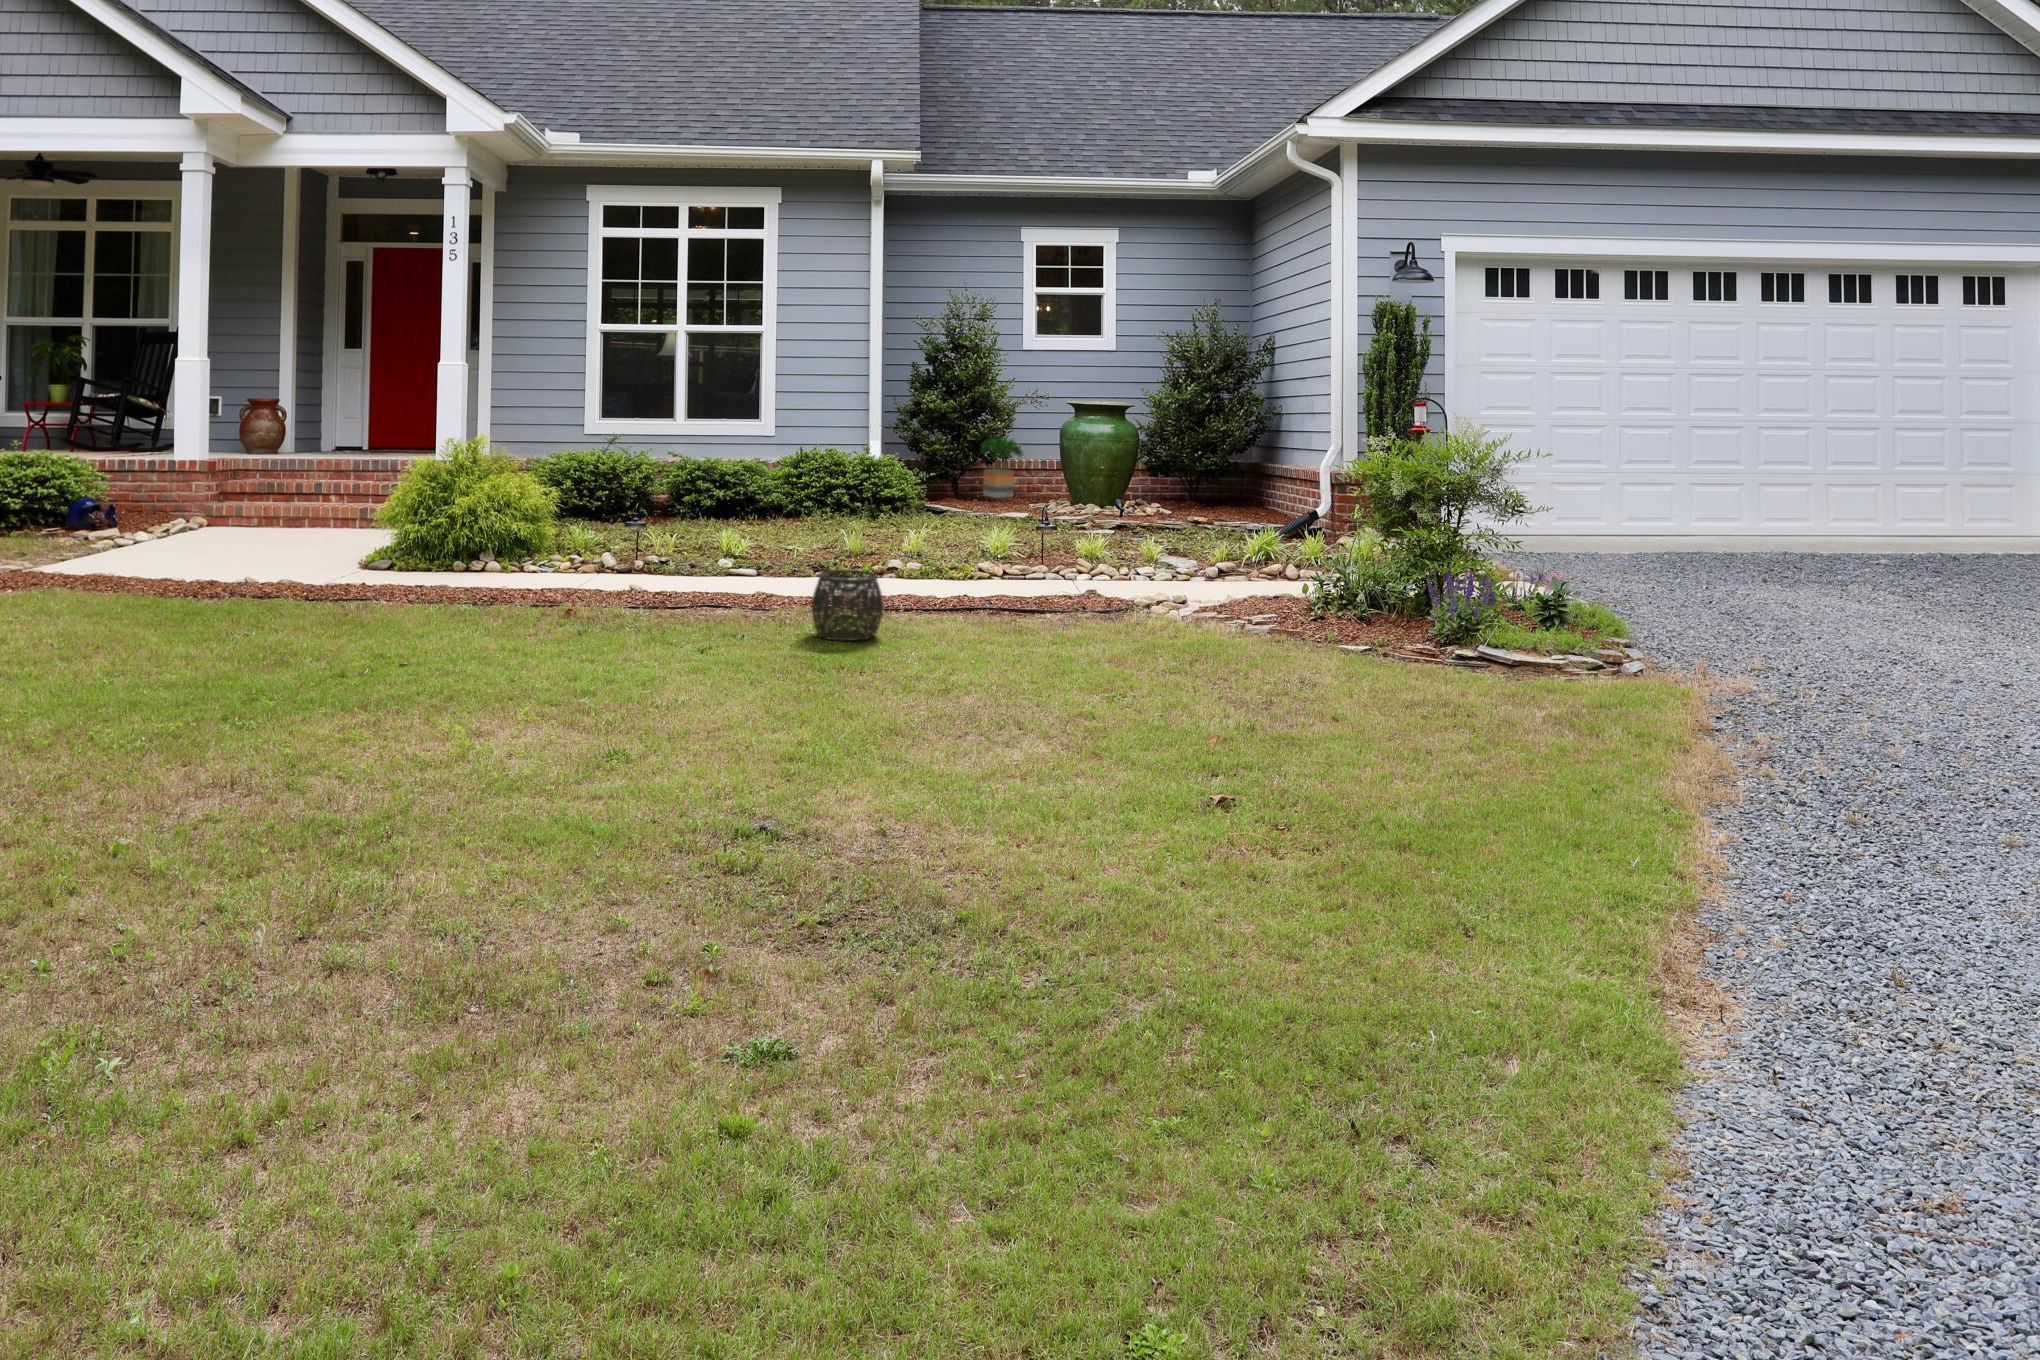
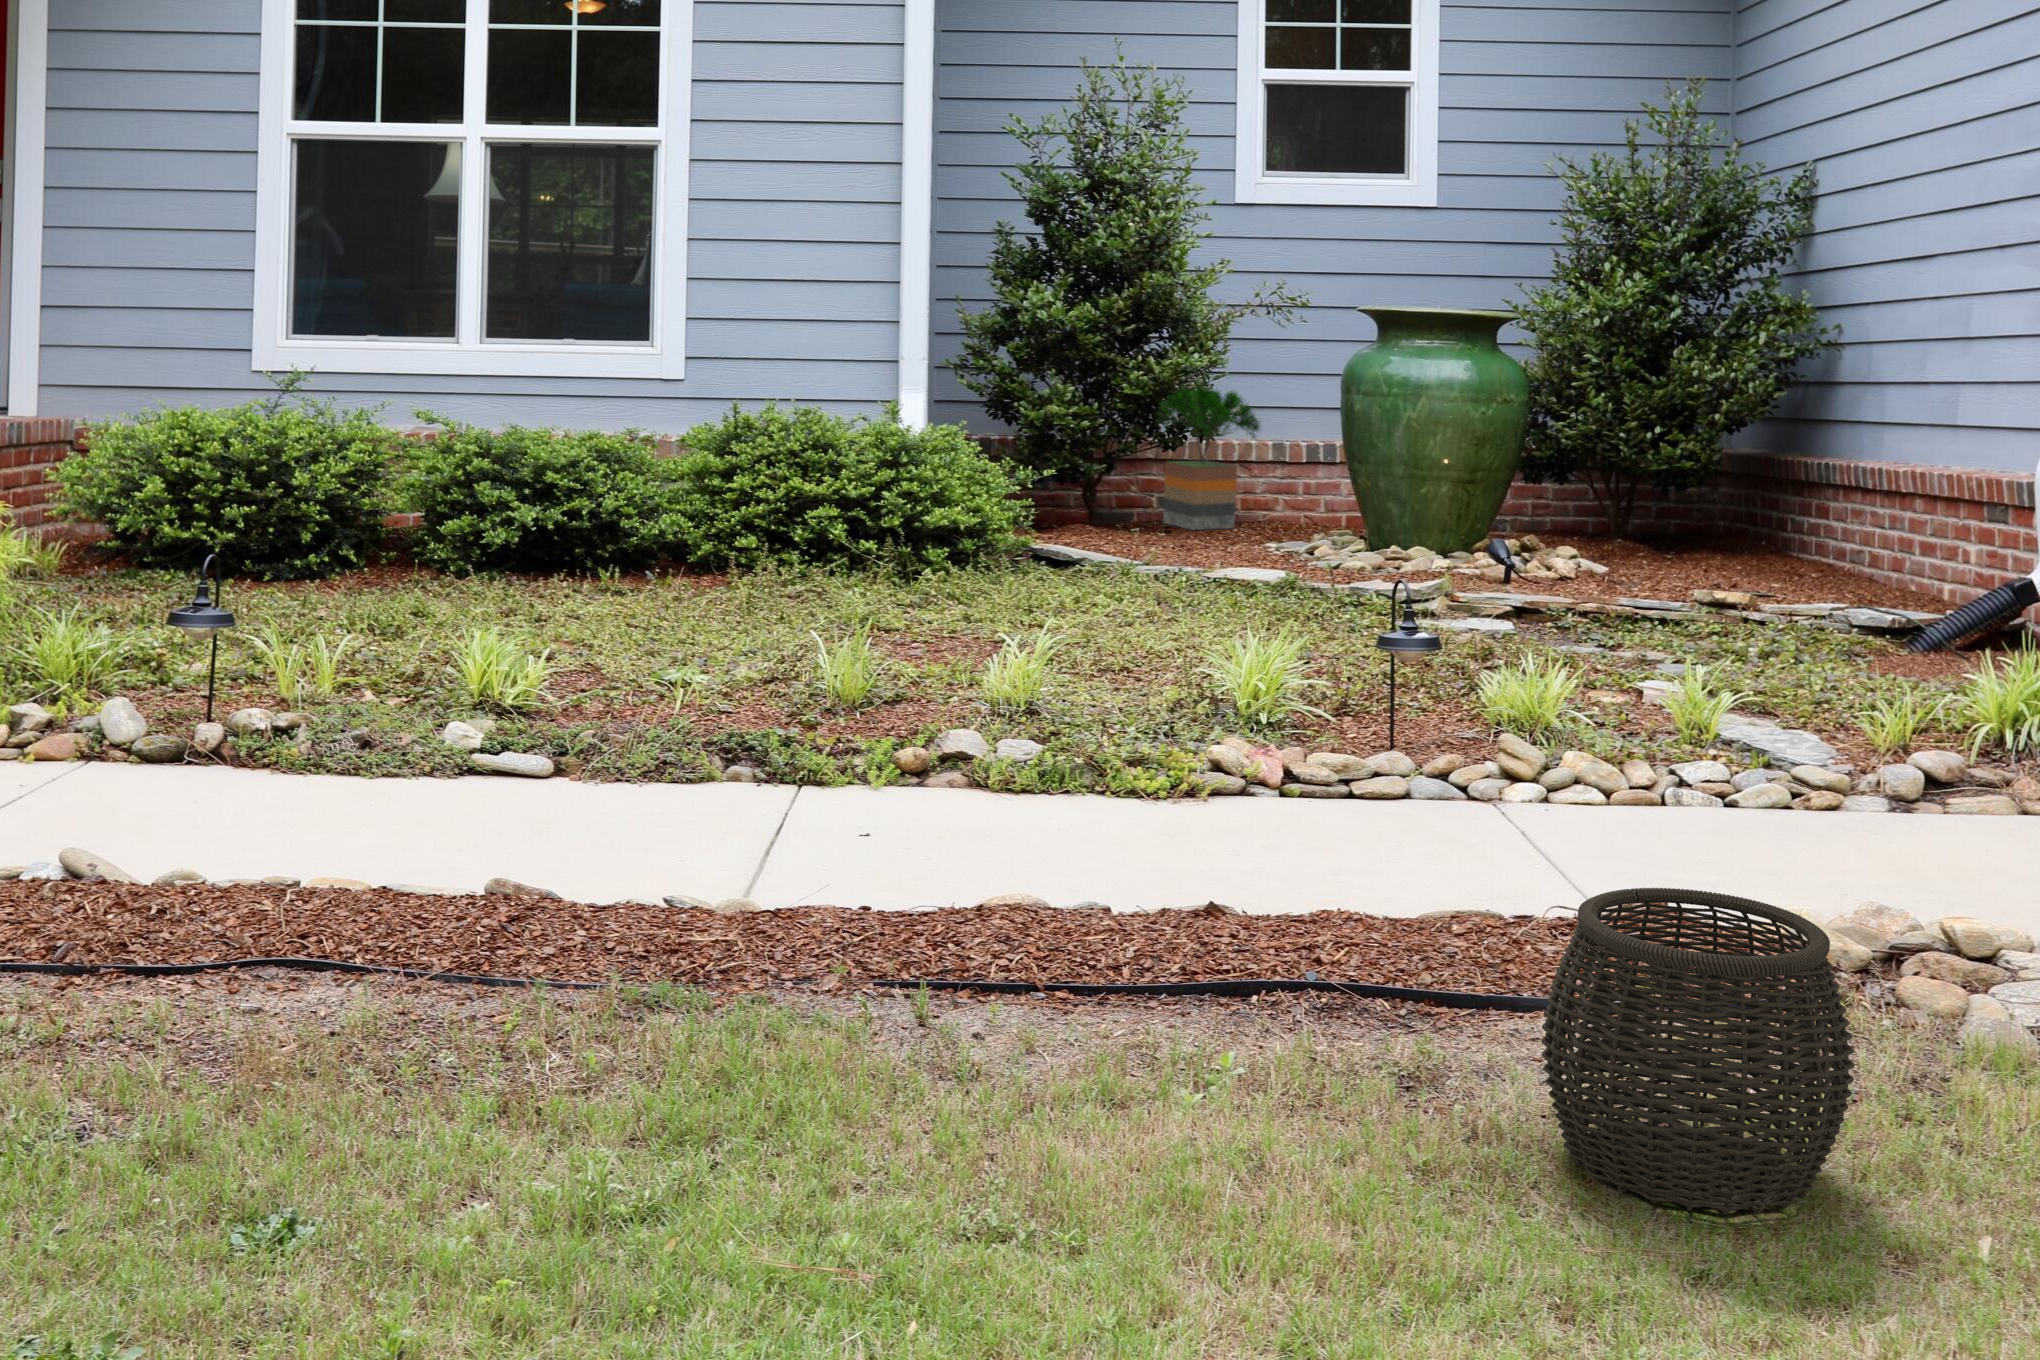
woven basket: present [812,570,883,641] -> present [1541,888,1854,1214]

